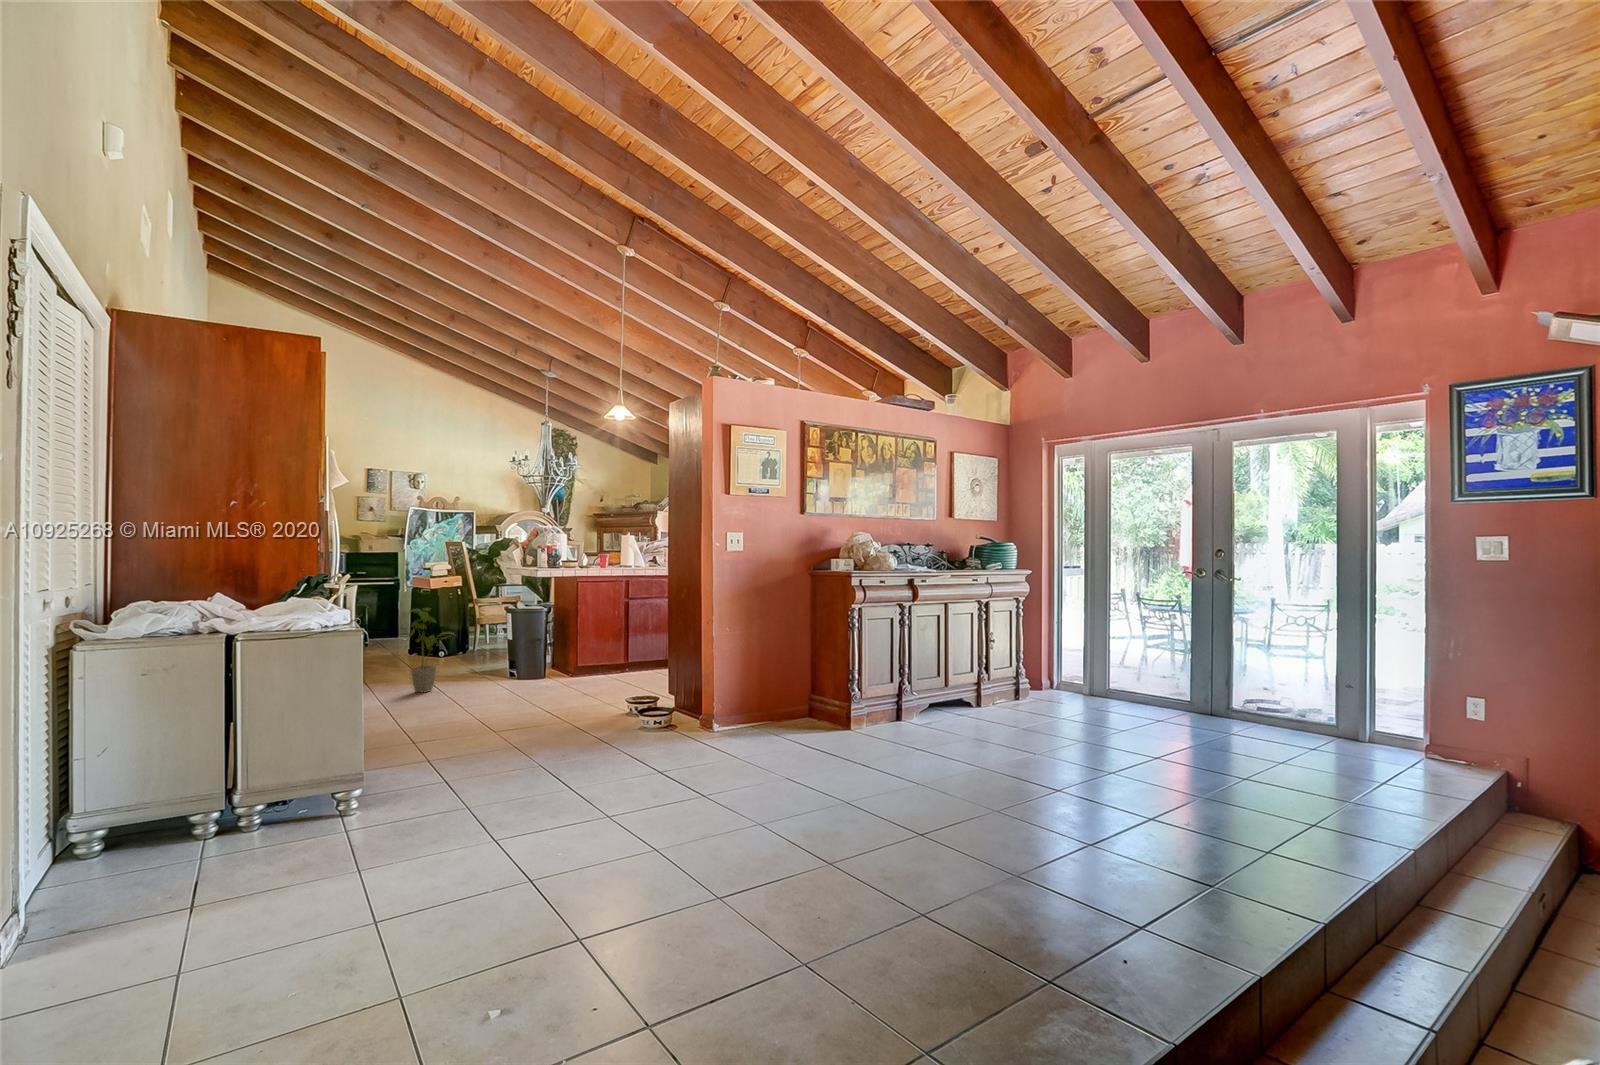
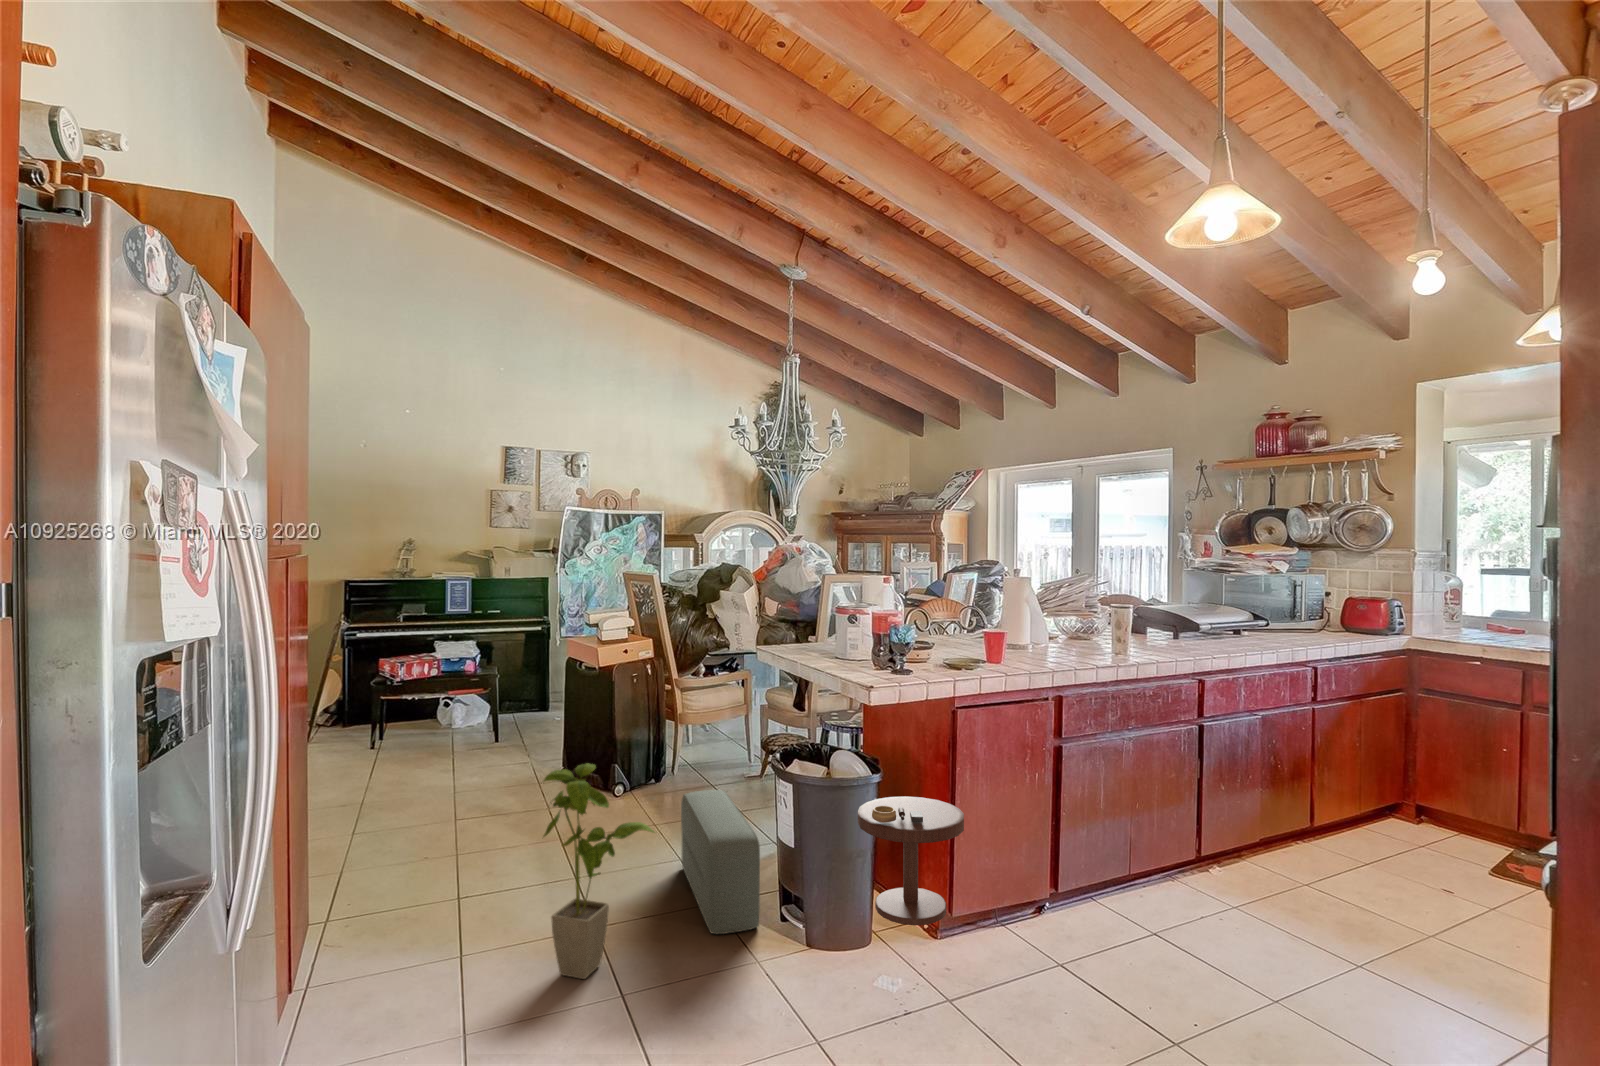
side table: none [537,617,578,691] -> present [858,796,964,1003]
pouf: none [473,638,505,684] -> present [681,790,760,934]

